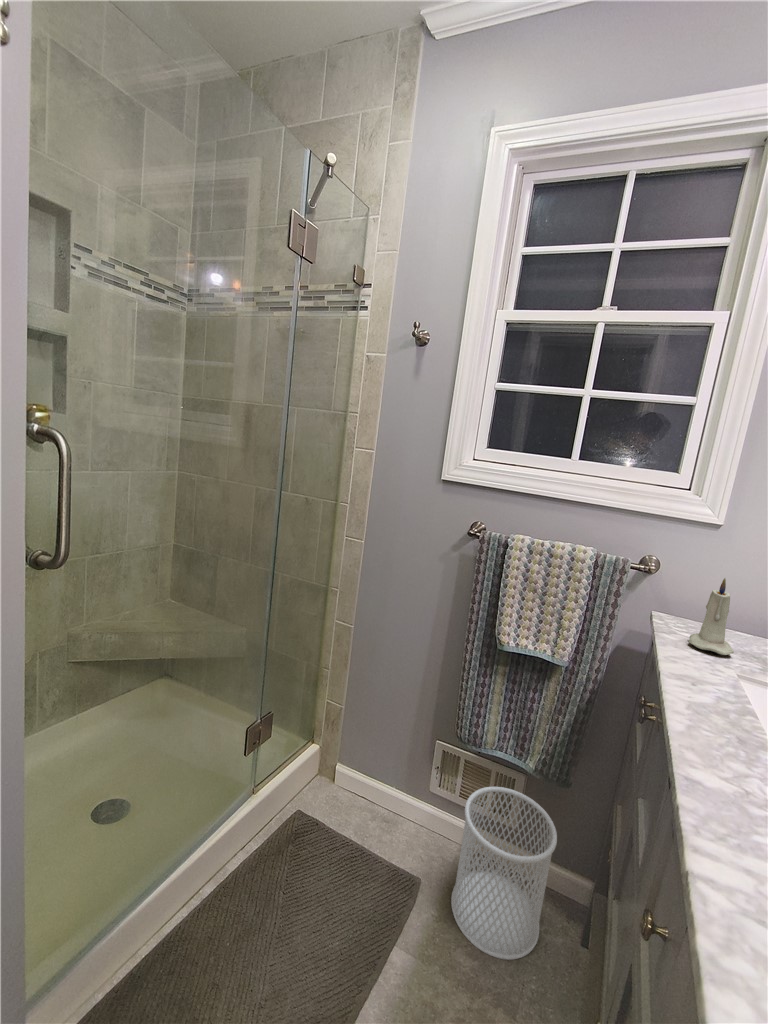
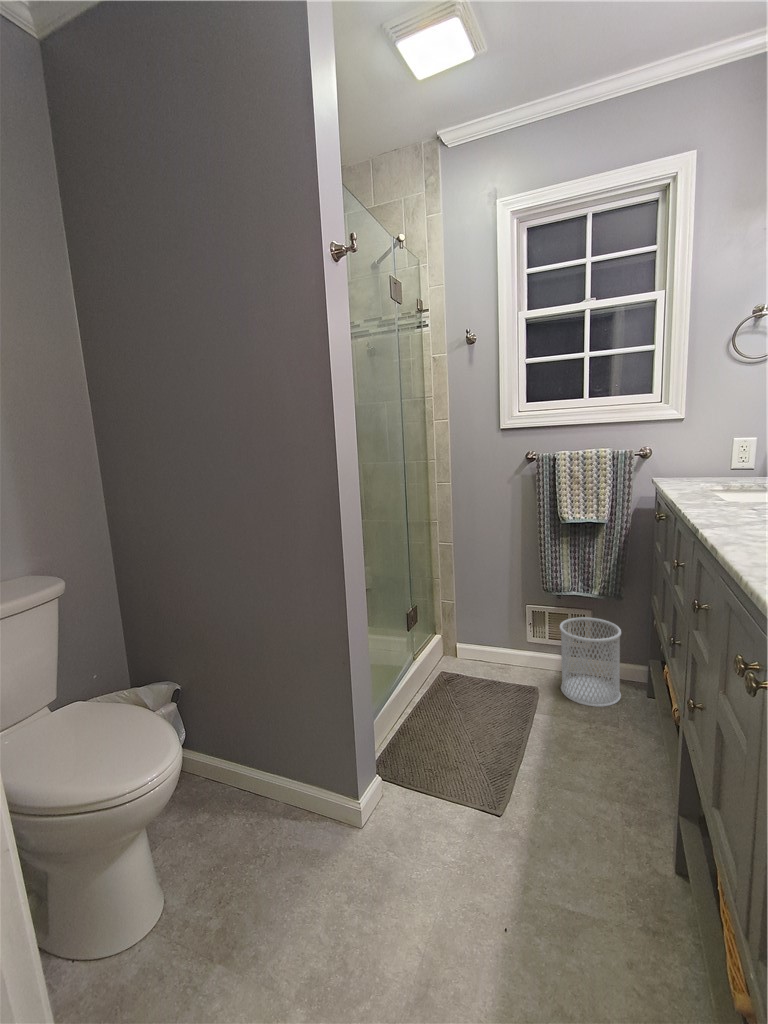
candle: present [689,578,734,655] -> none [674,441,699,482]

